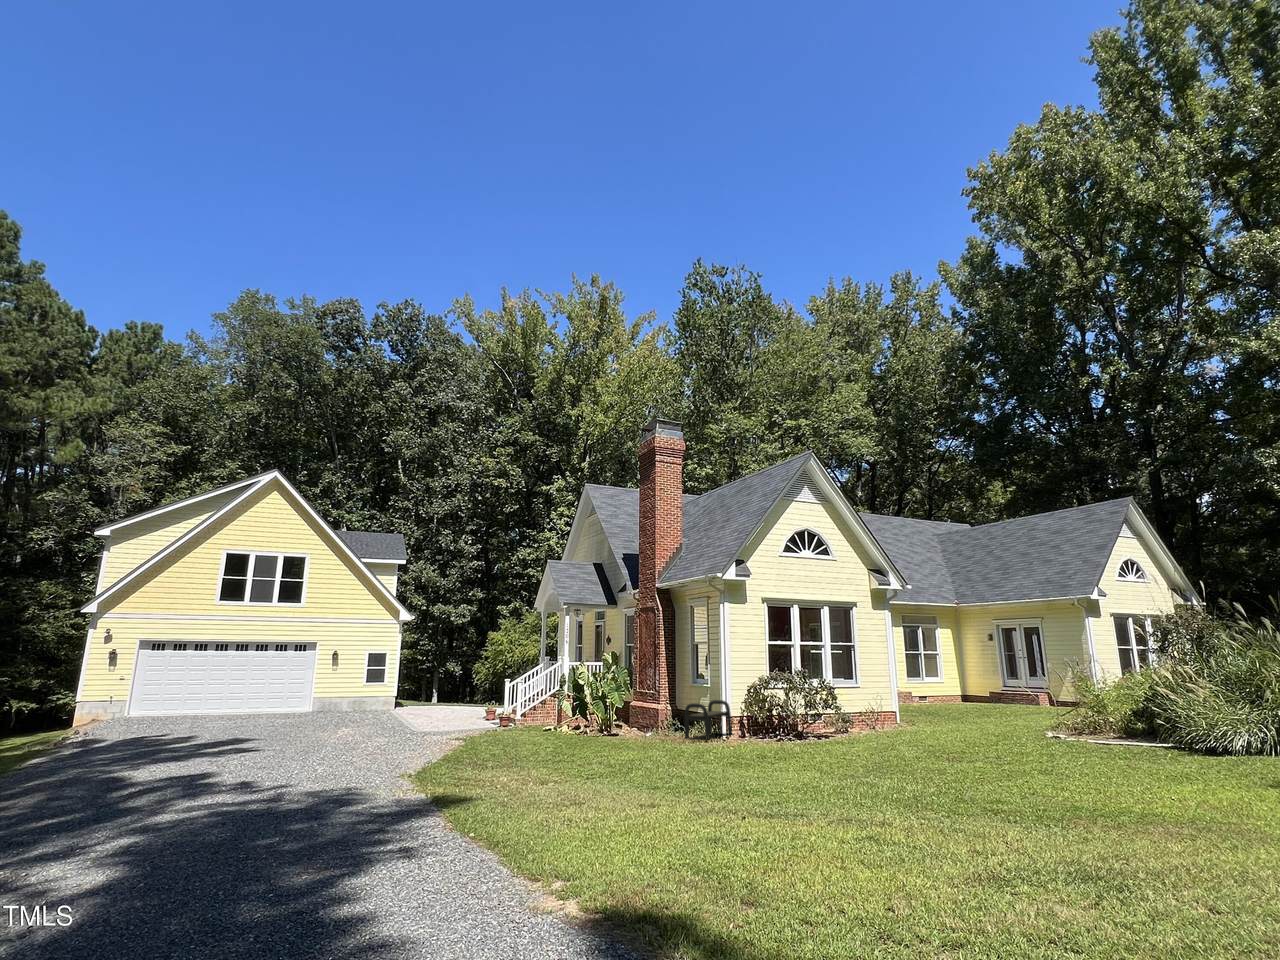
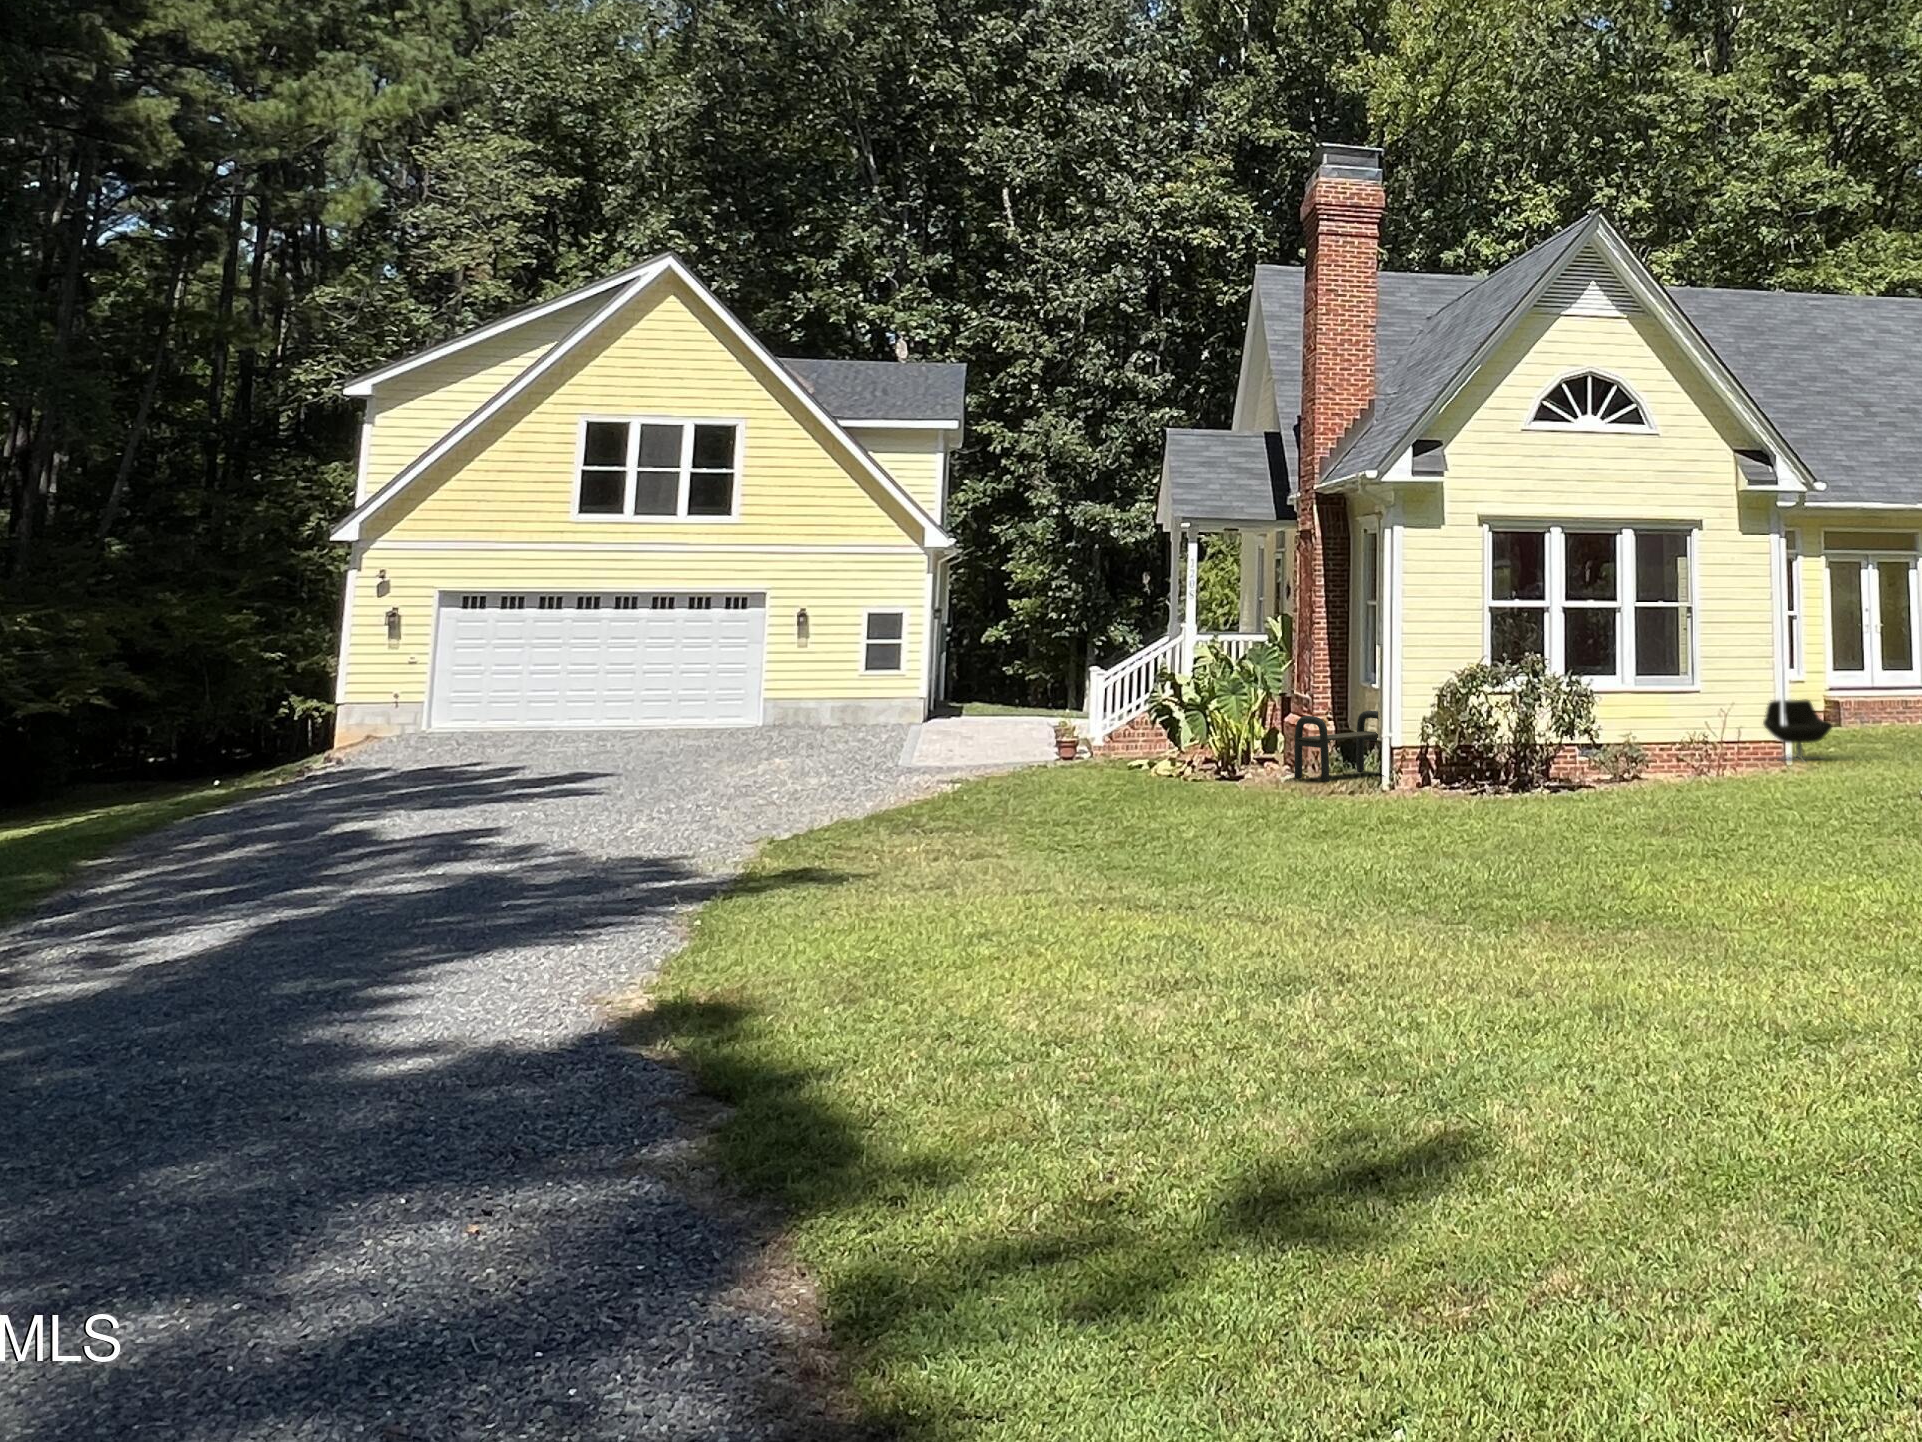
lounge chair: none [890,691,930,723] -> present [1763,699,1832,762]

